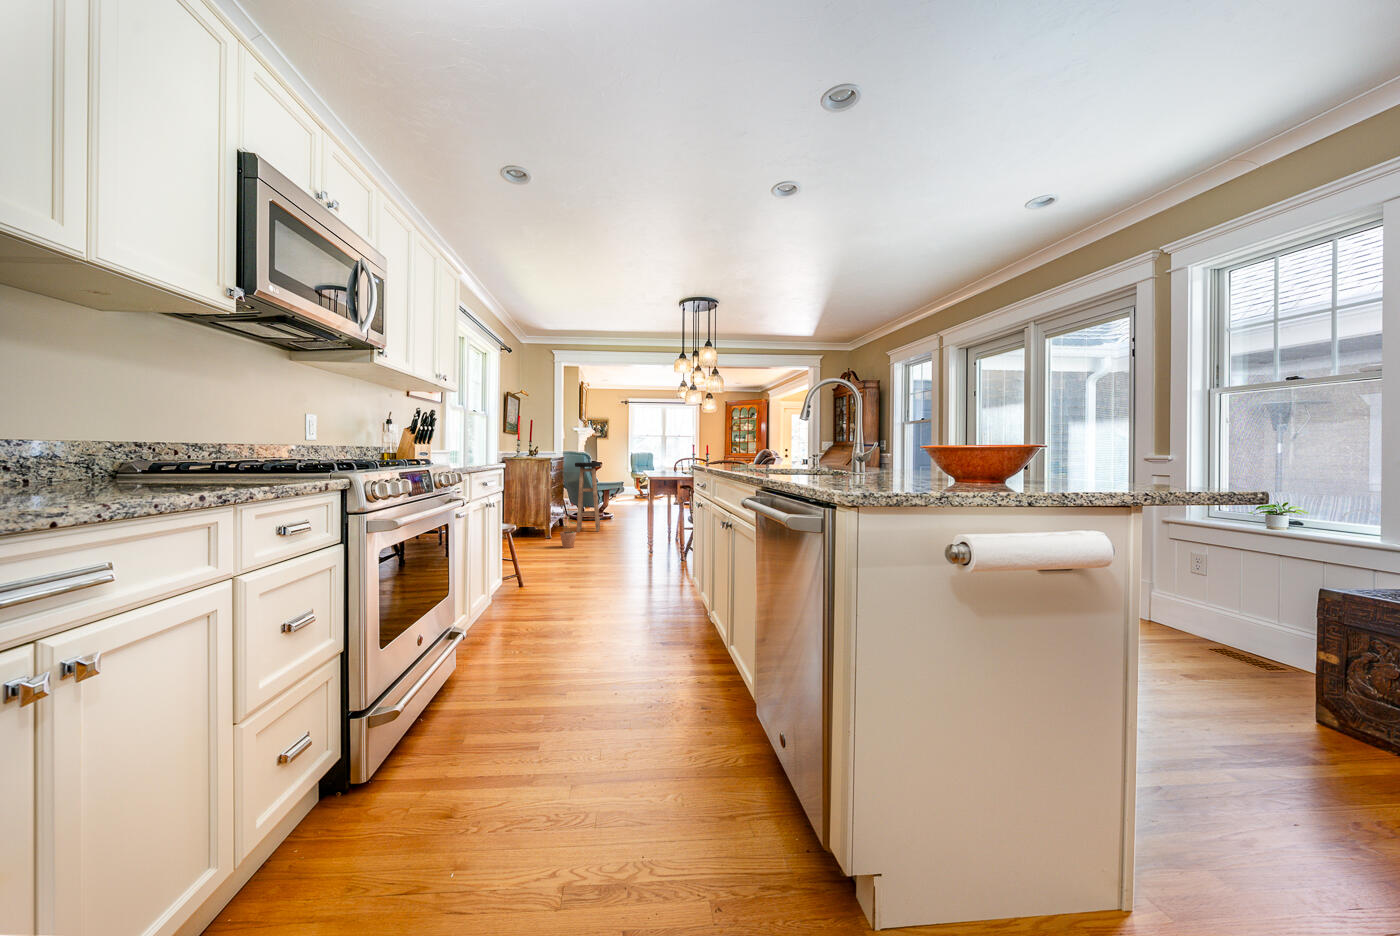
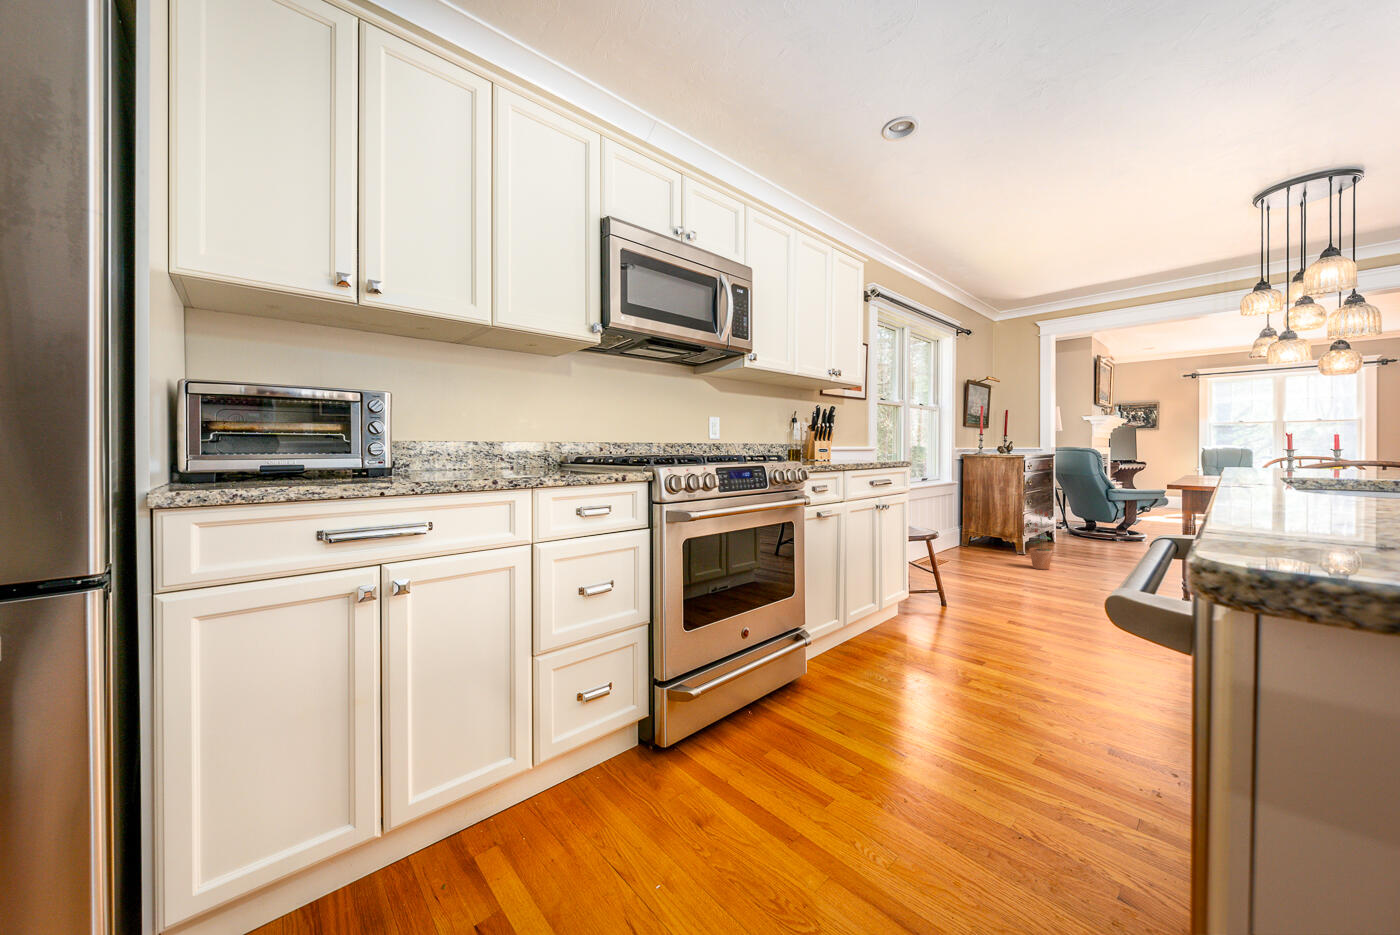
bar stool: present [575,462,601,532] -> none [1066,461,1108,554]

